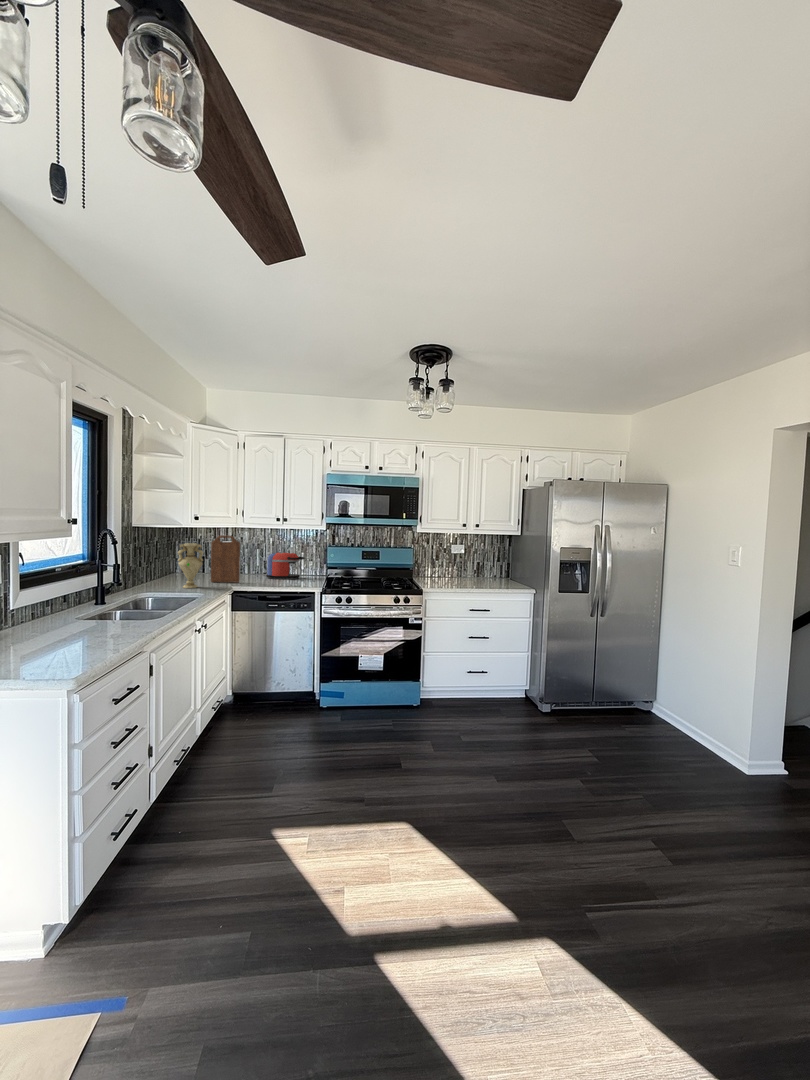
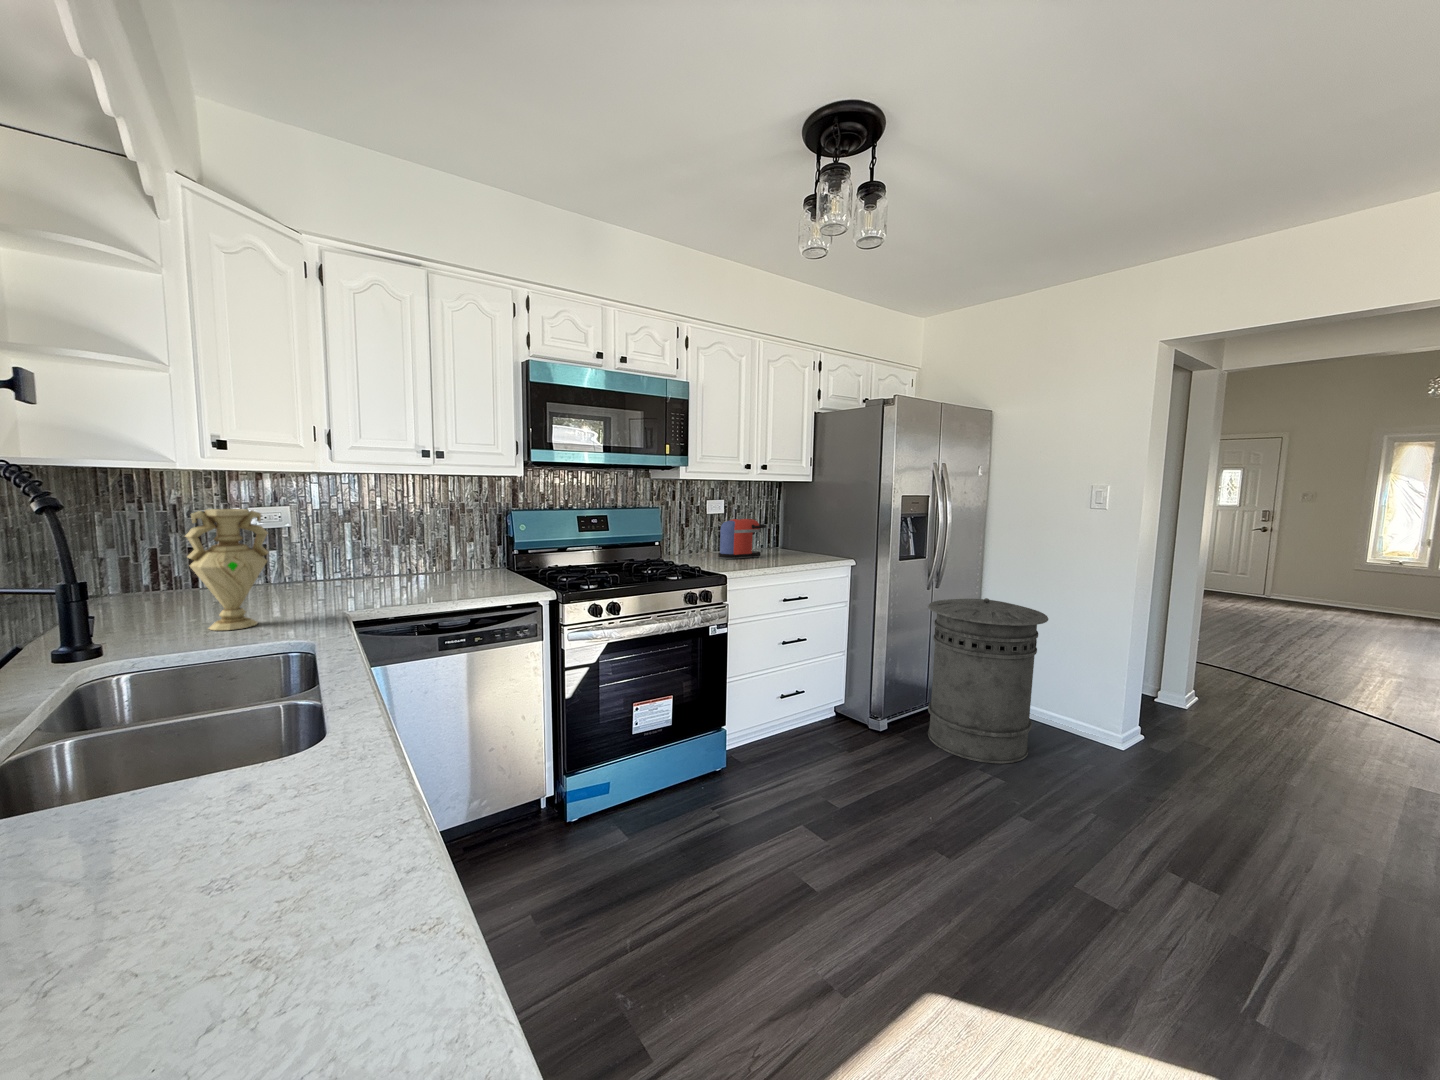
cutting board: present [211,535,240,583] -> none [264,488,350,607]
coffee maker: present [266,553,305,579] -> present [719,519,766,559]
trash can: none [576,626,666,753] -> present [928,598,1048,764]

